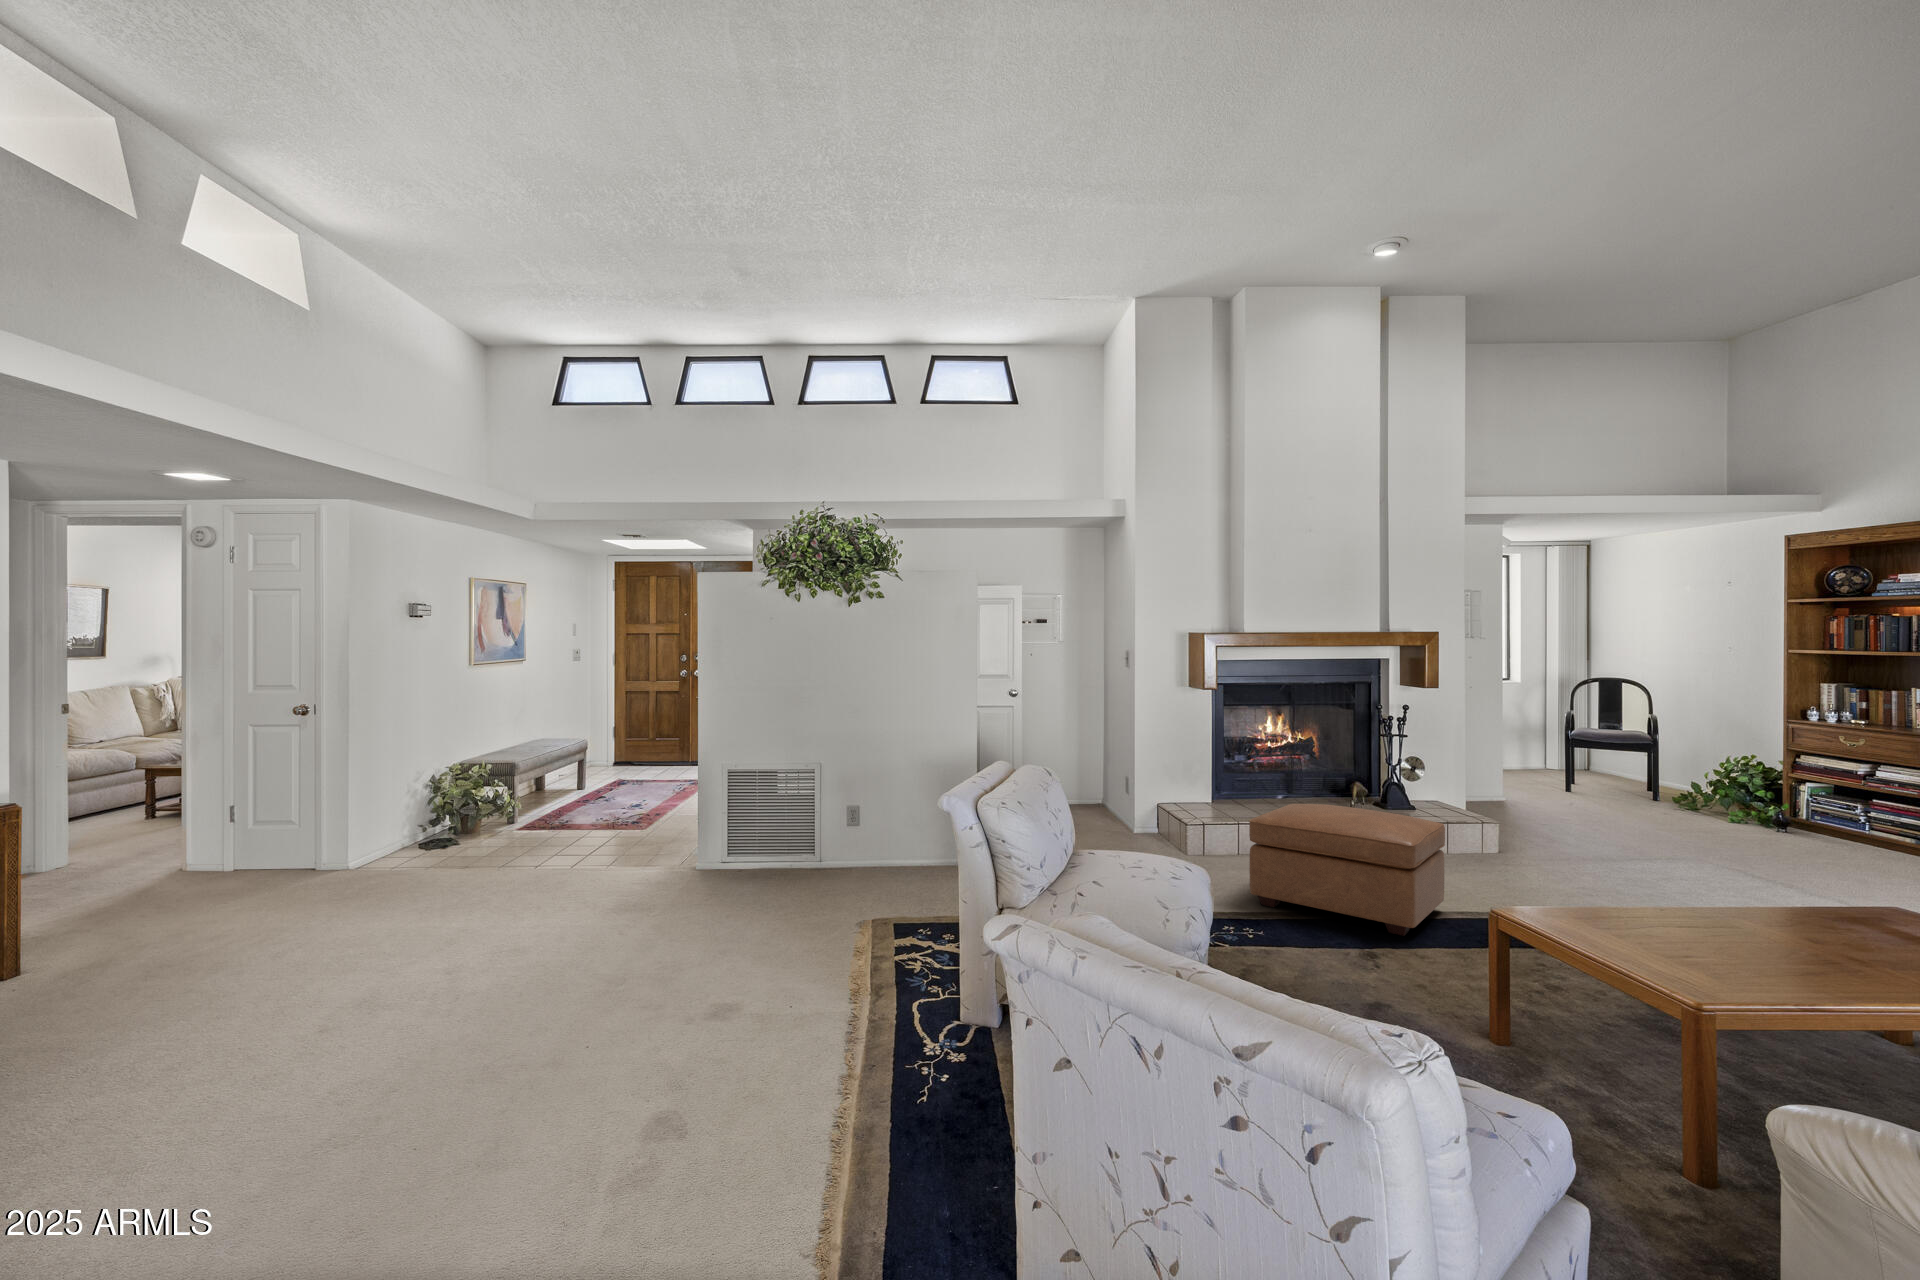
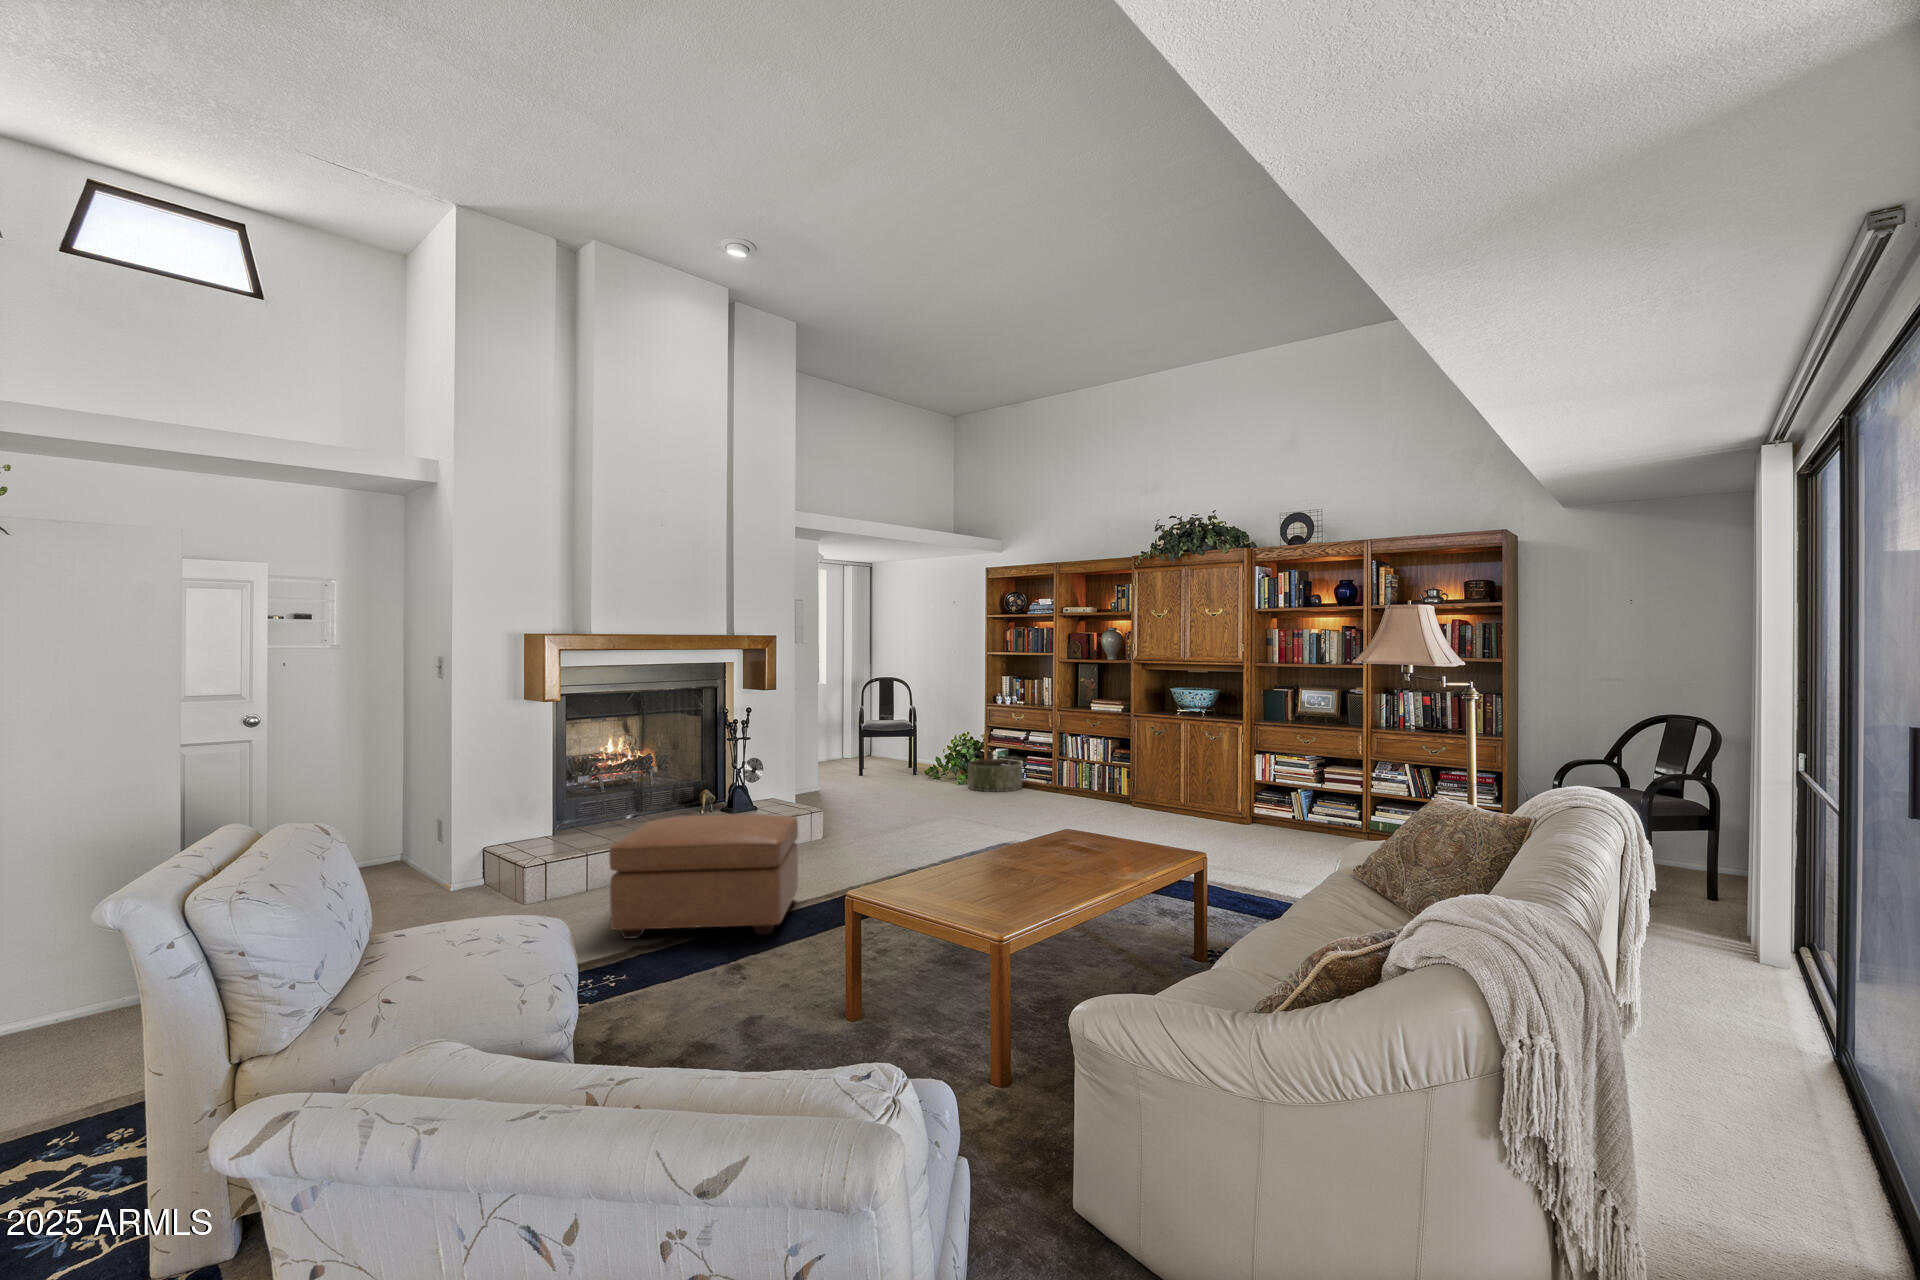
basket: none [1742,785,1848,847] -> present [968,759,1022,792]

